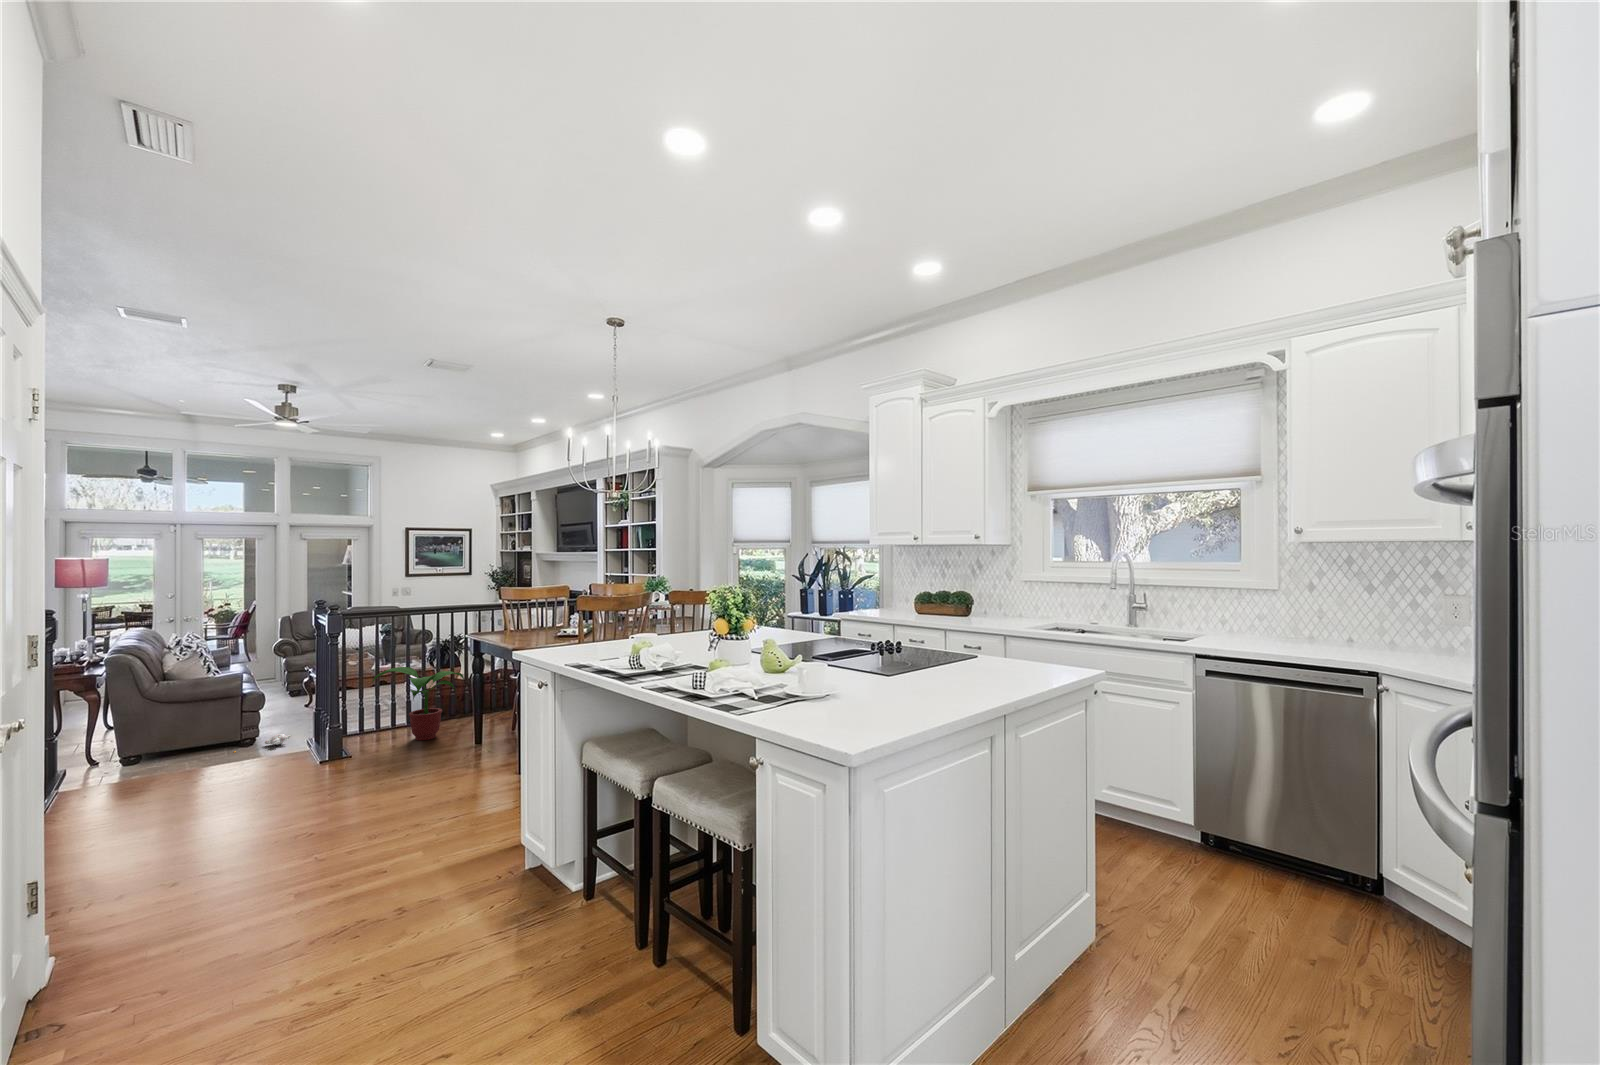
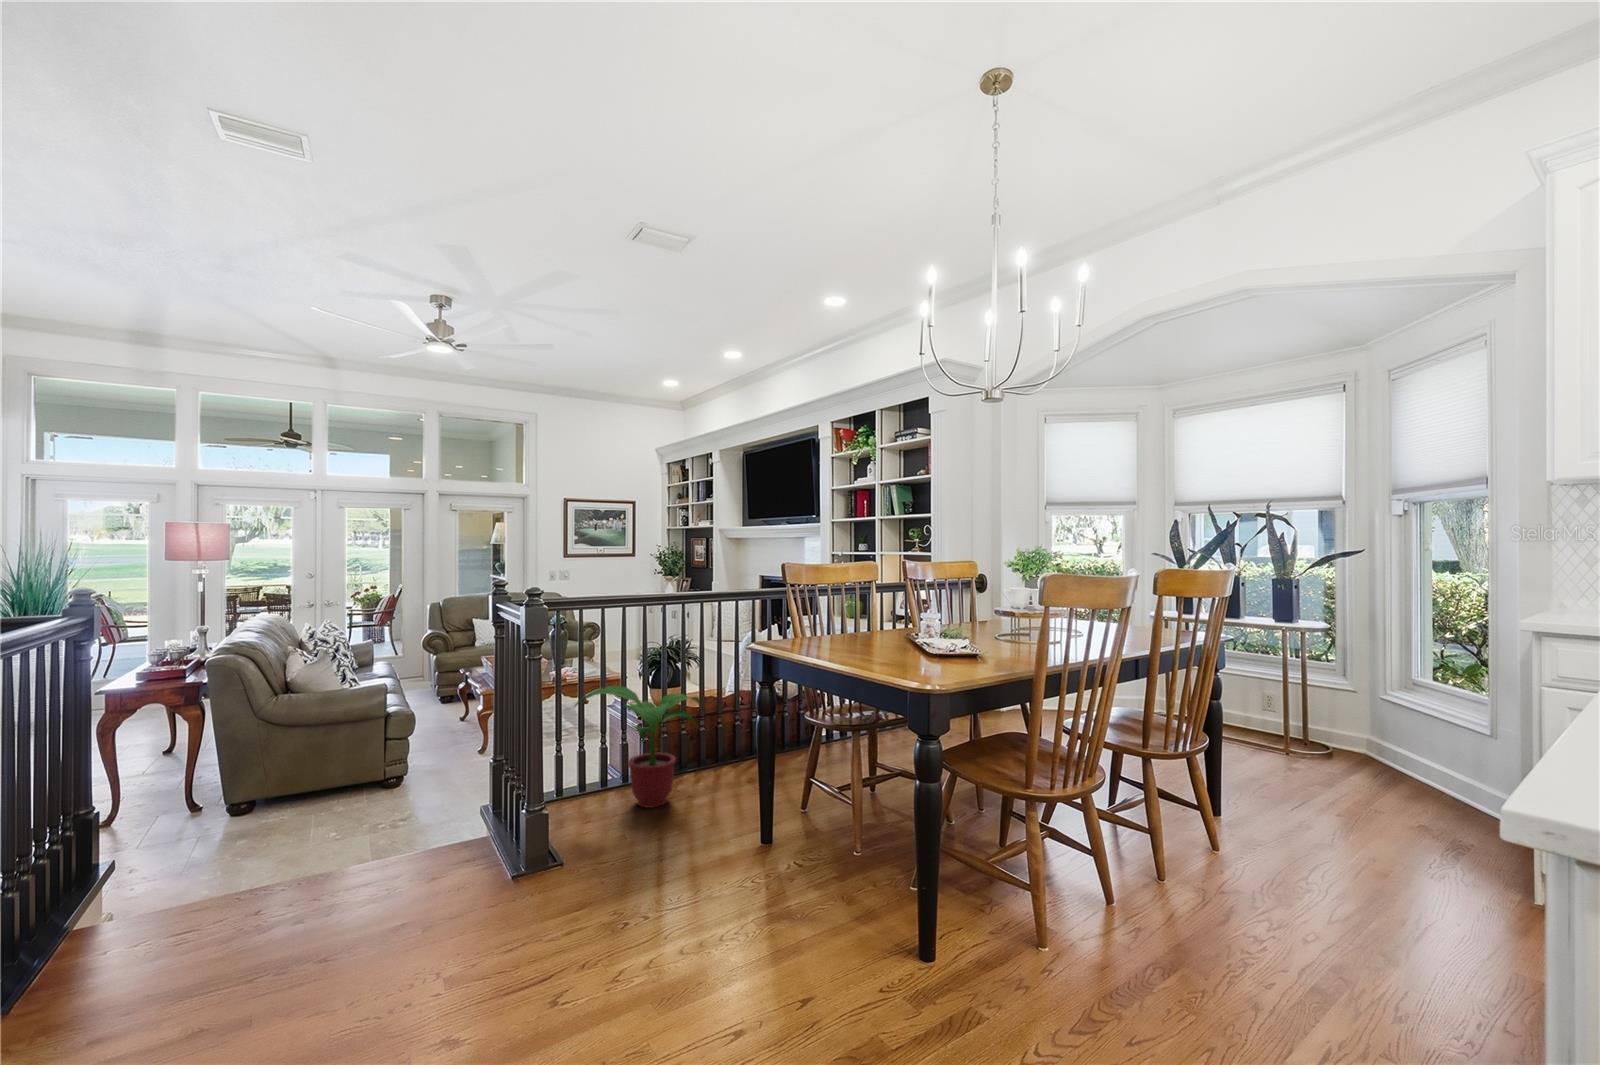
plush toy: present [234,734,291,753] -> none [376,772,452,801]

